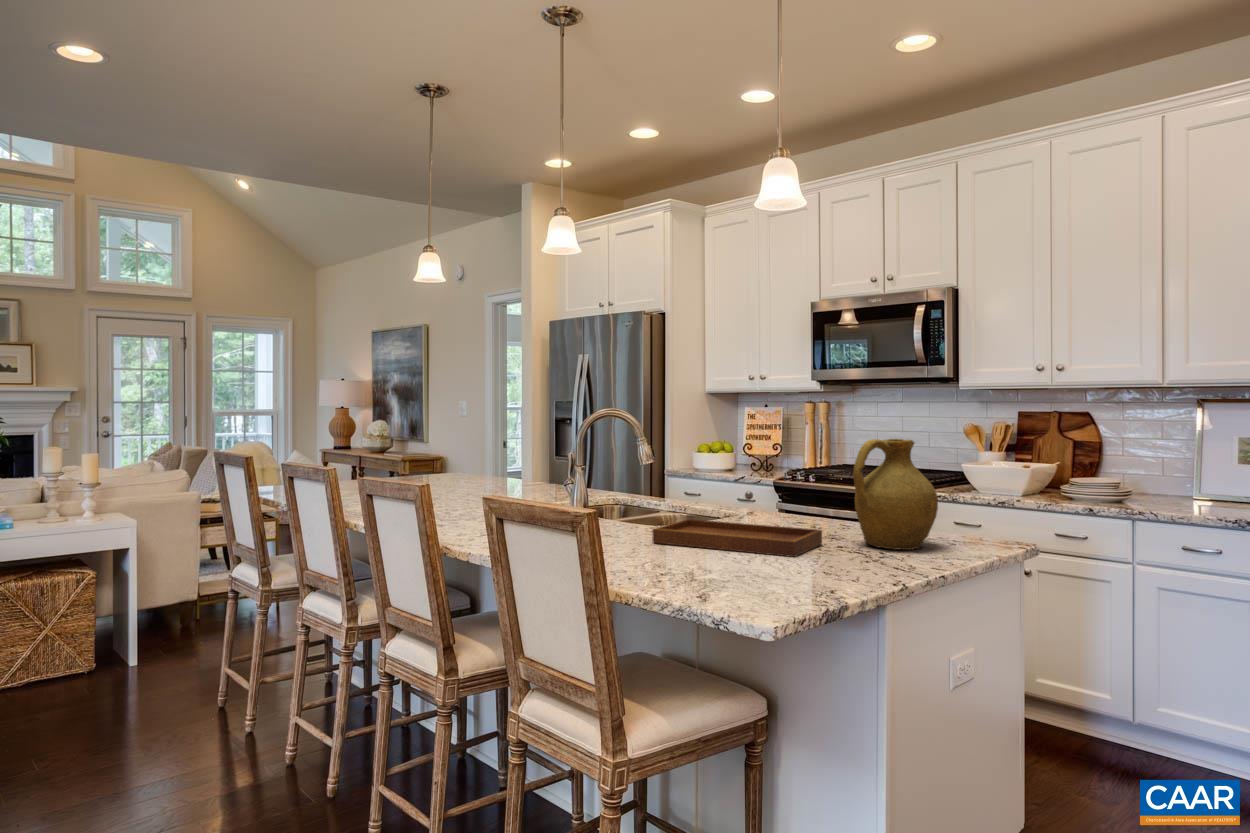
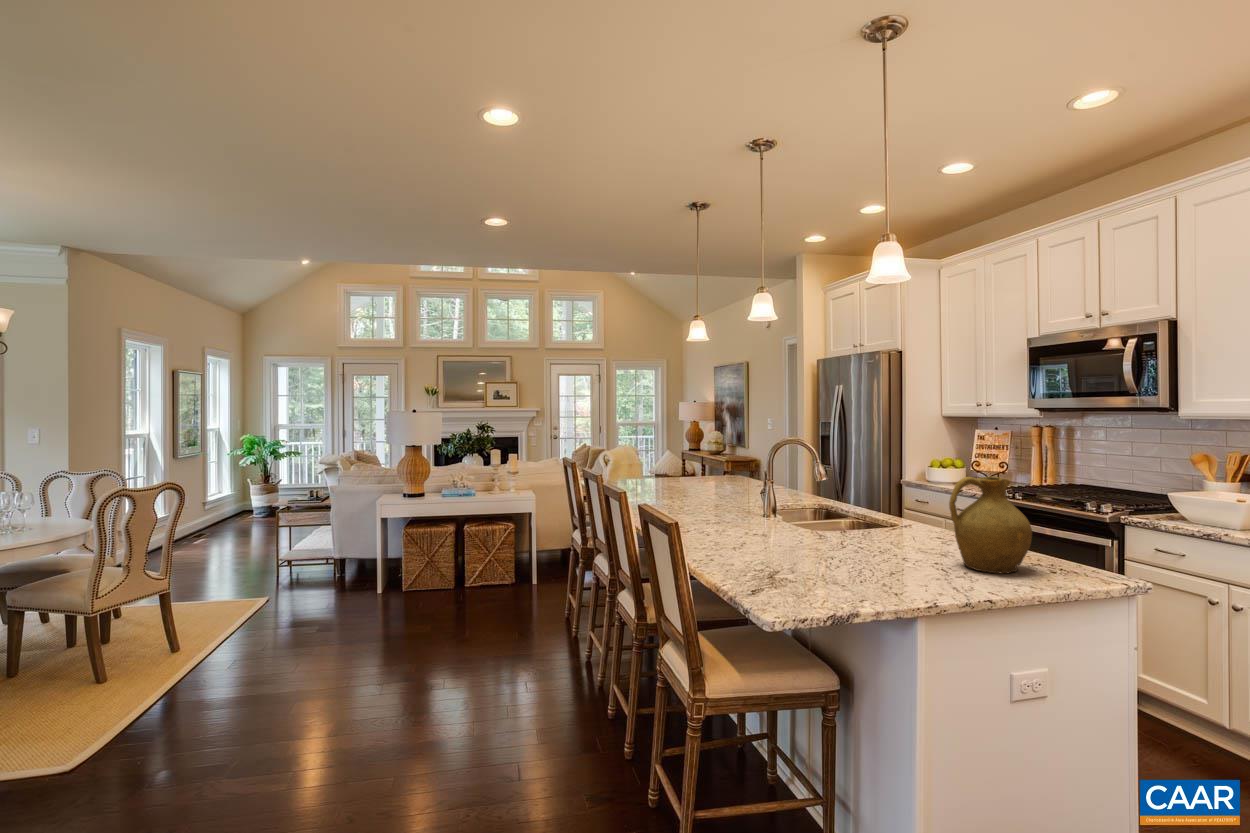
tray: present [652,492,822,557] -> none [790,512,926,569]

